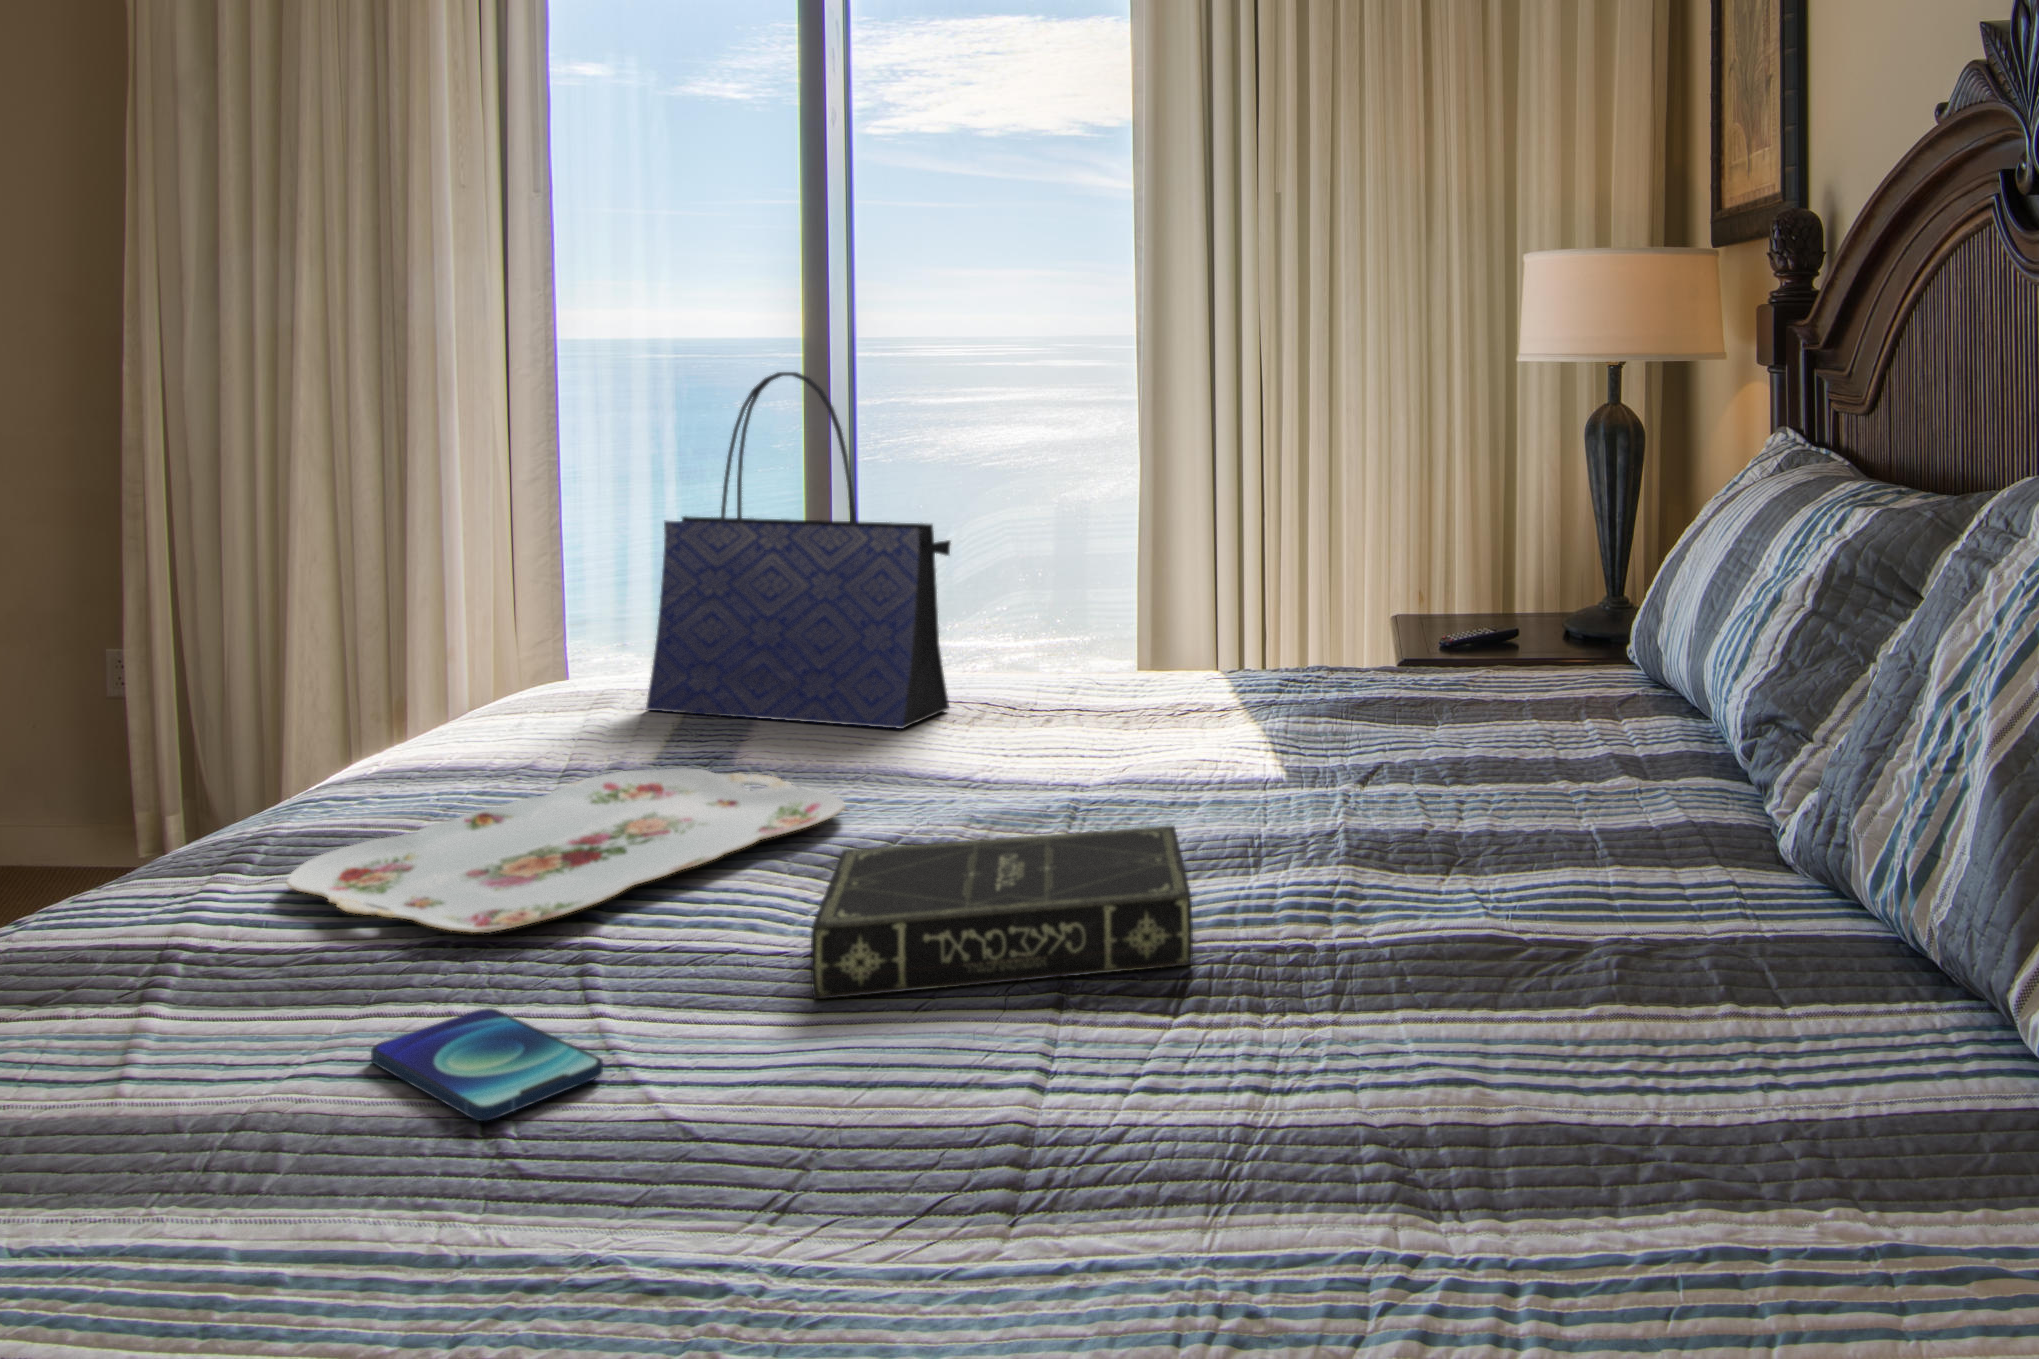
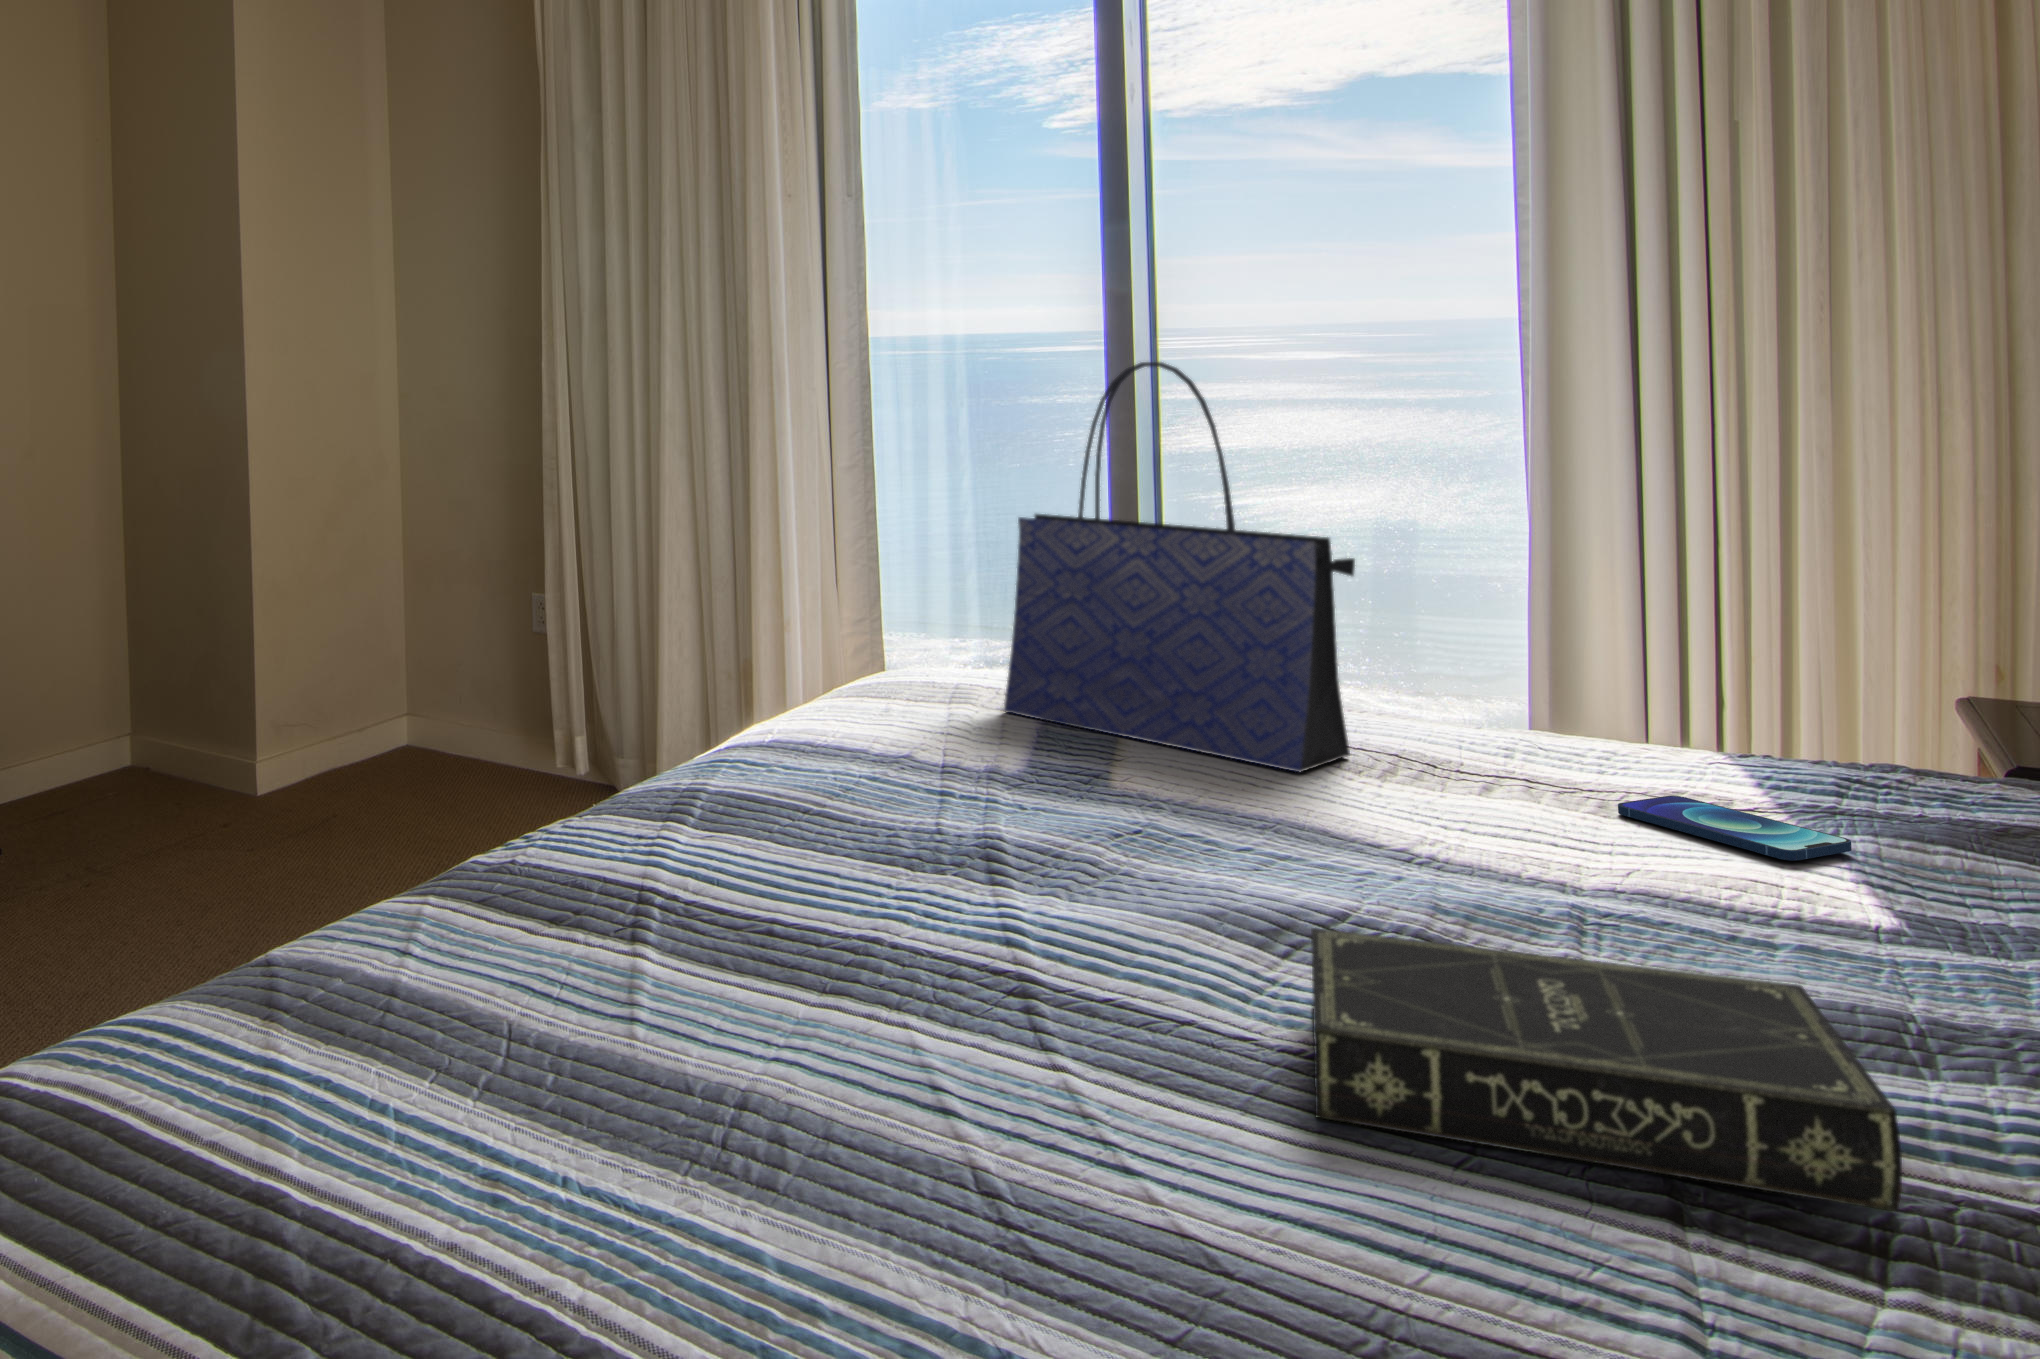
serving tray: present [286,769,846,933] -> none [727,779,1271,942]
smartphone: present [371,1008,603,1121] -> present [1618,796,1852,861]

